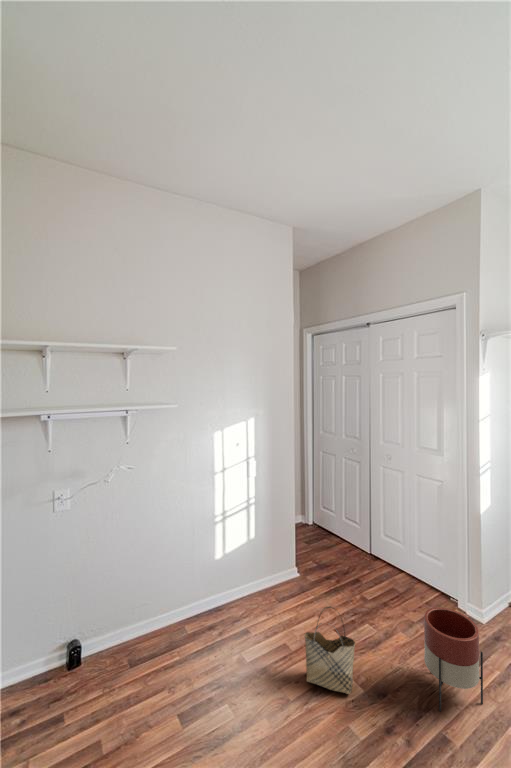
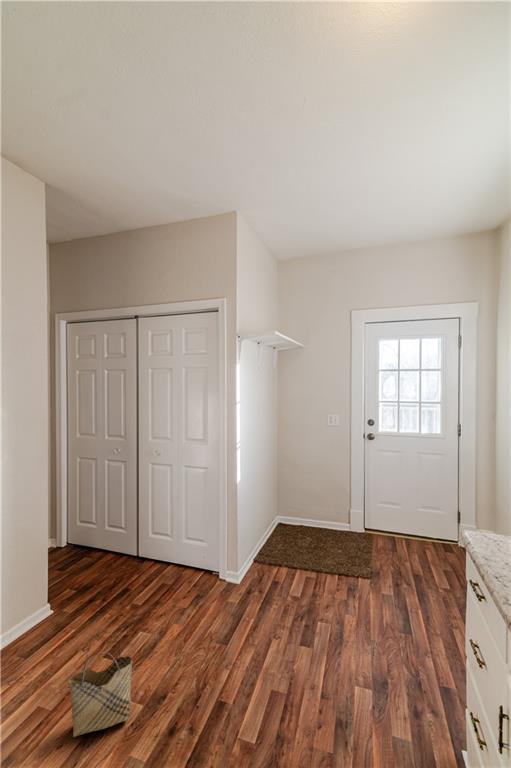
planter: present [424,608,483,712] -> none [199,582,246,682]

